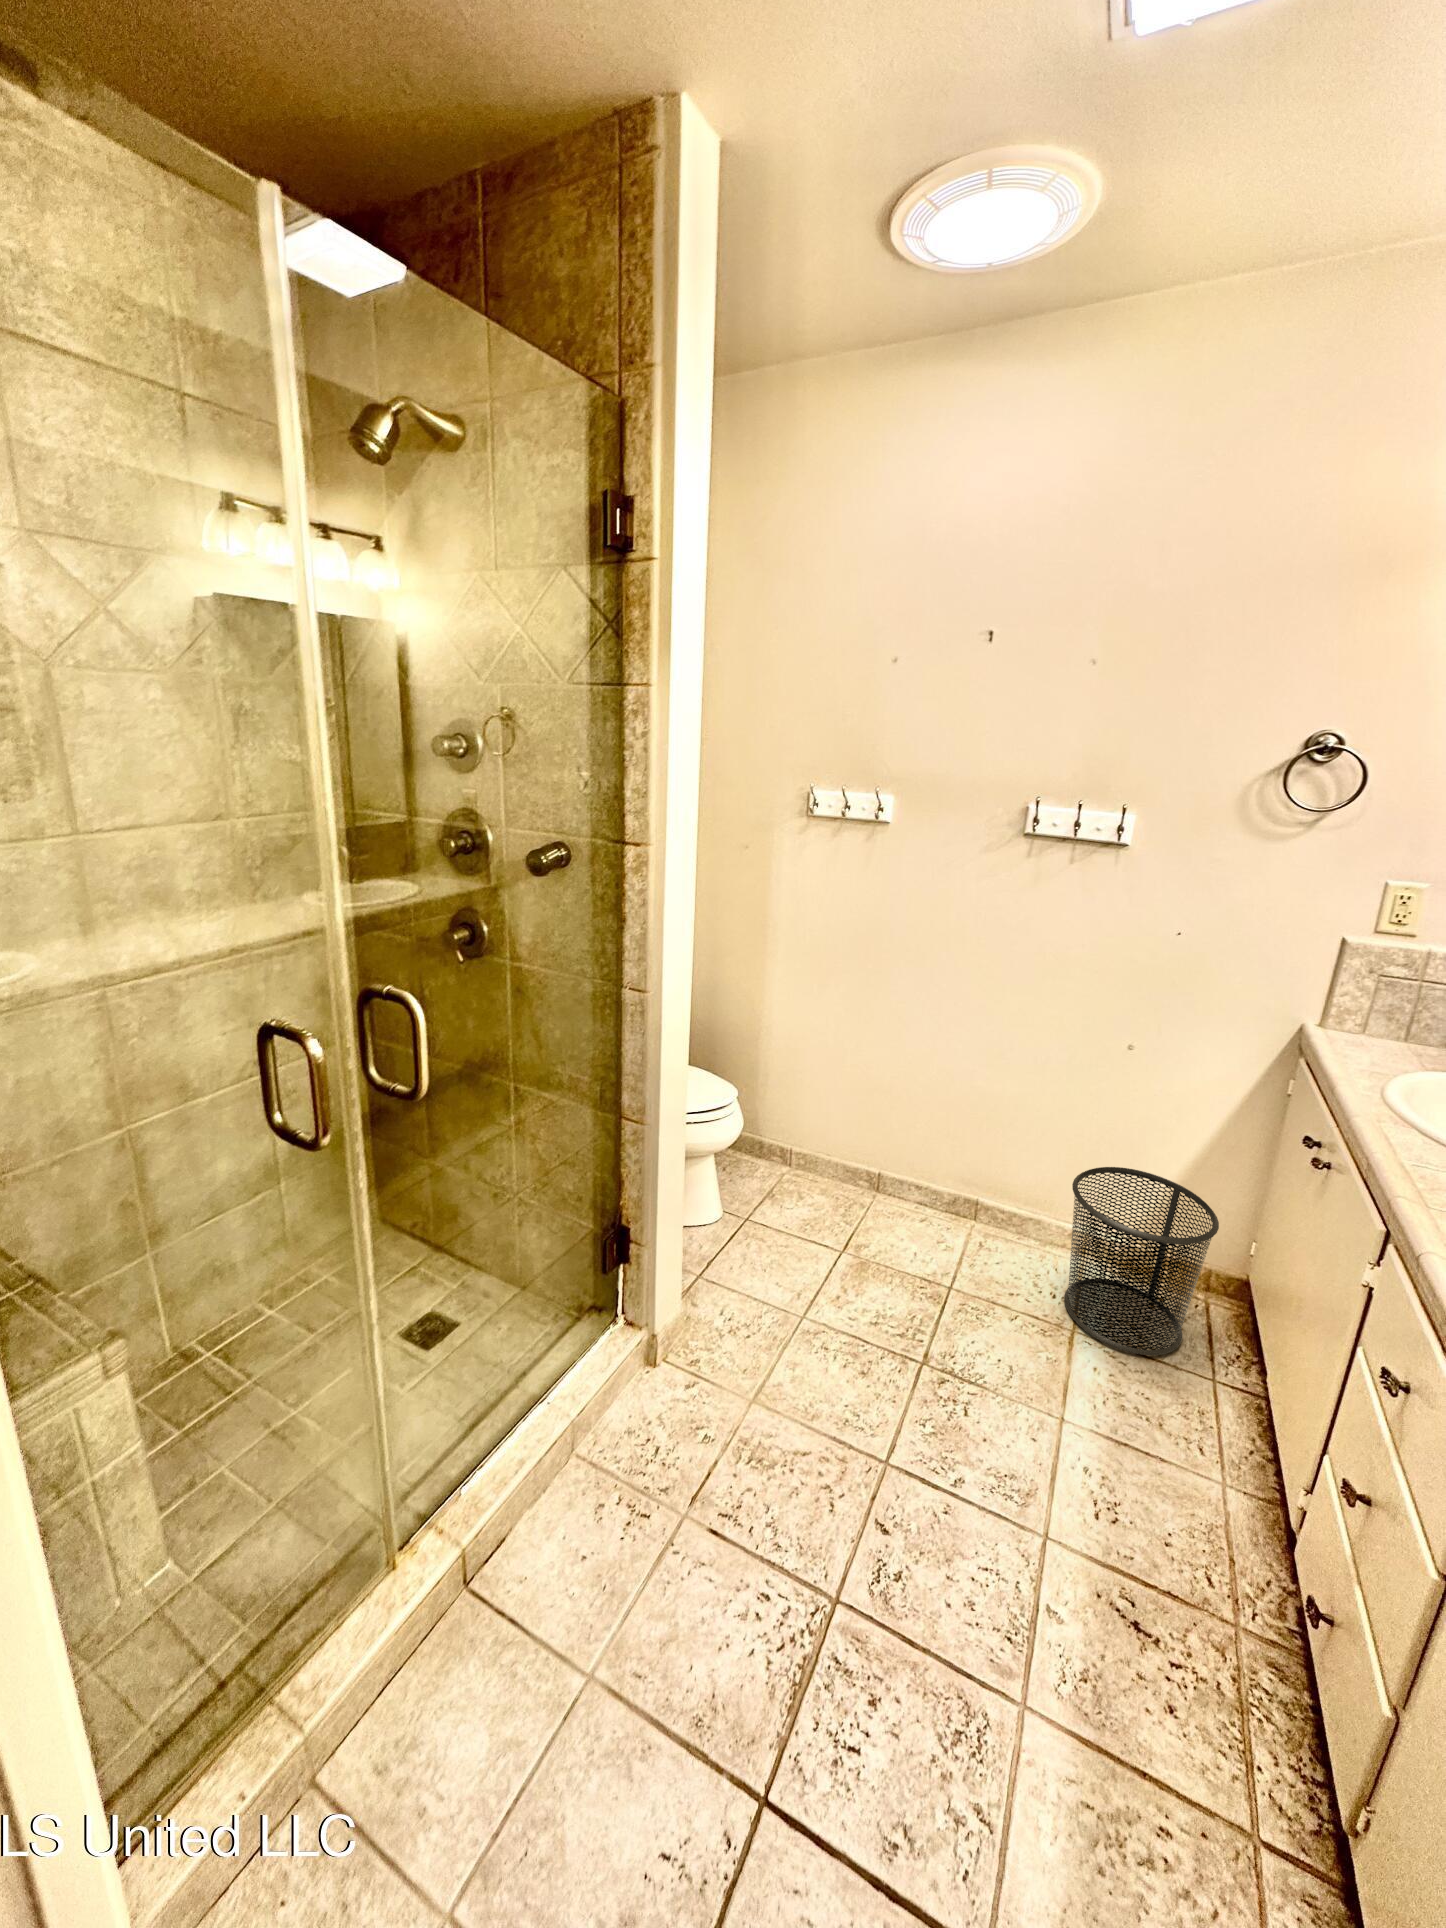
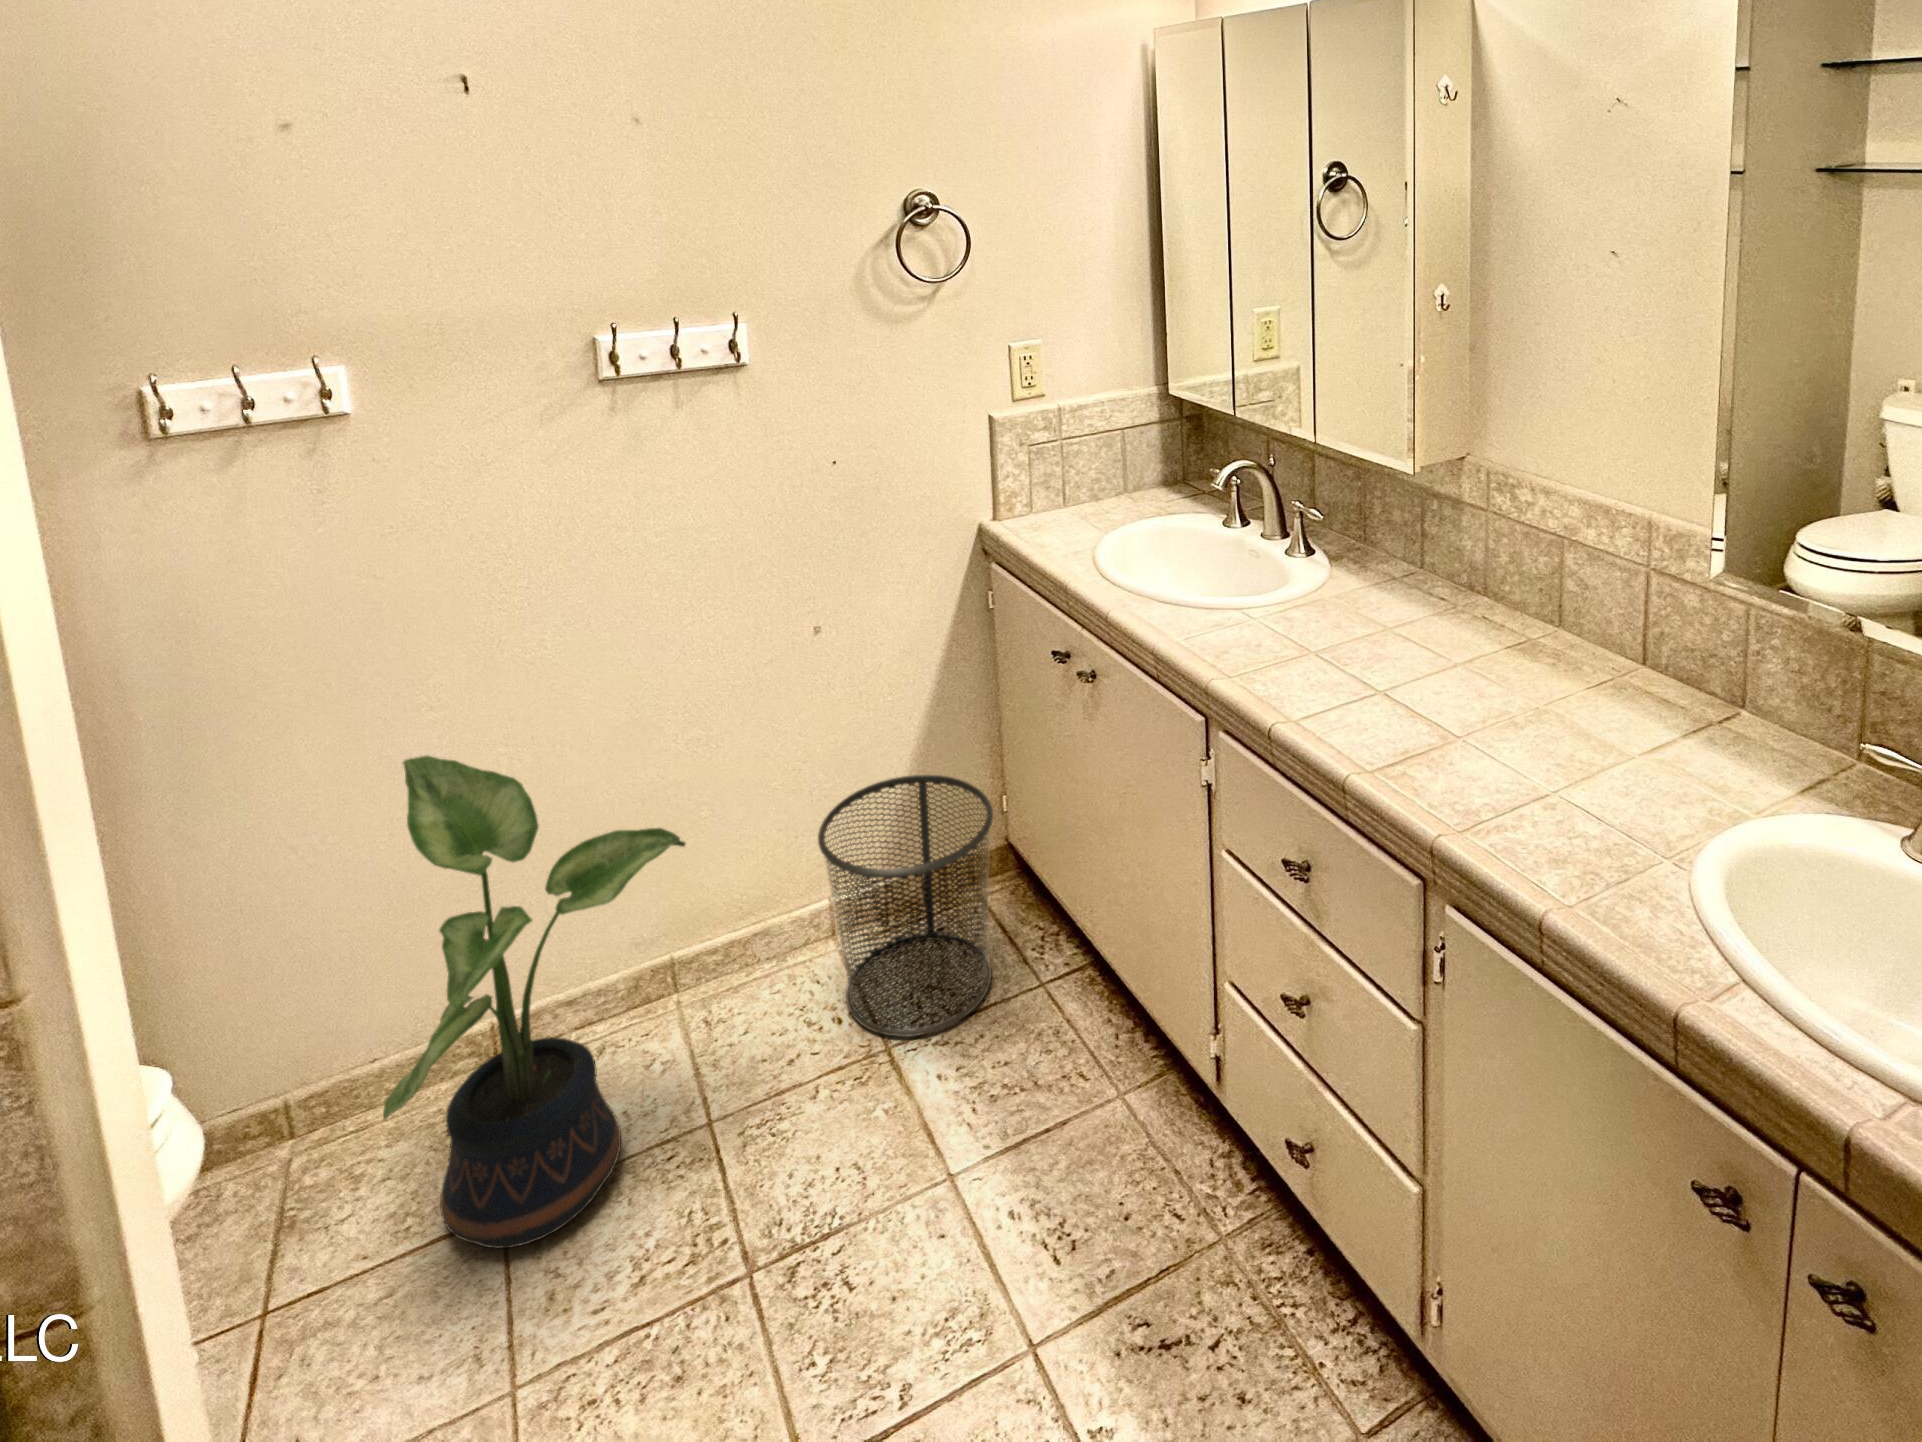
potted plant: none [799,1012,982,1276] -> present [383,756,686,1249]

